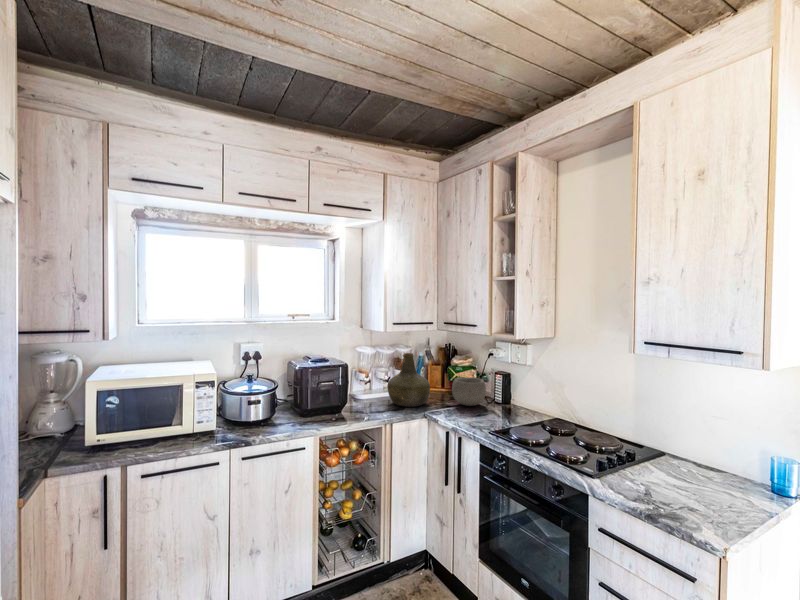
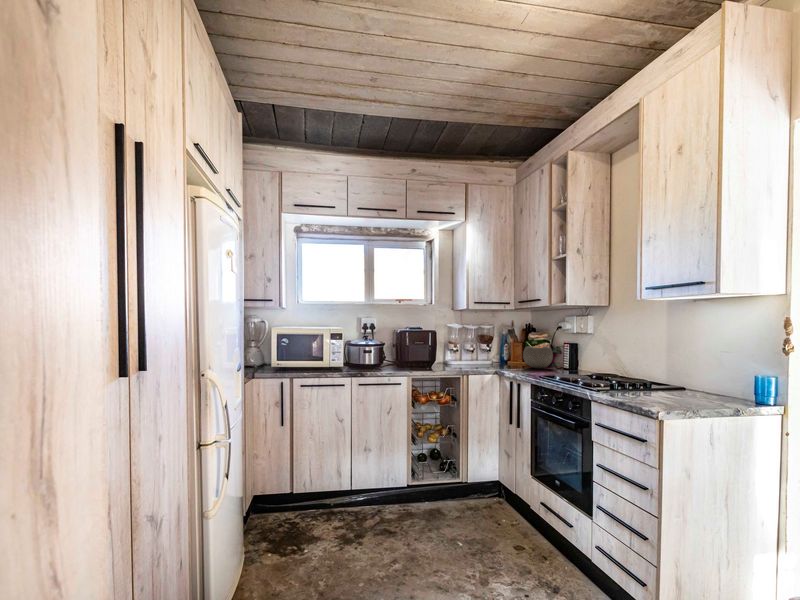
bottle: present [387,353,430,407] -> none [470,326,505,367]

